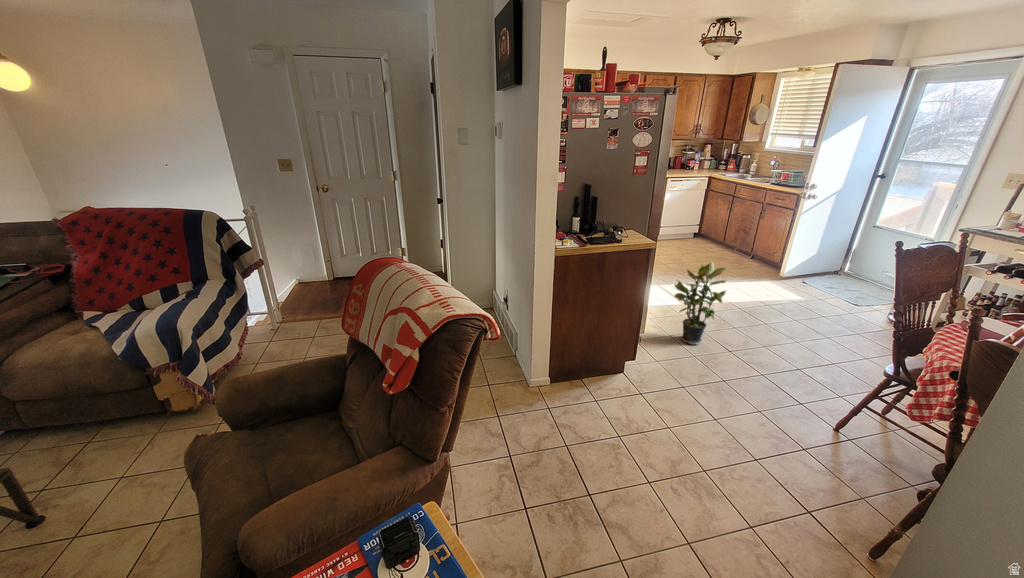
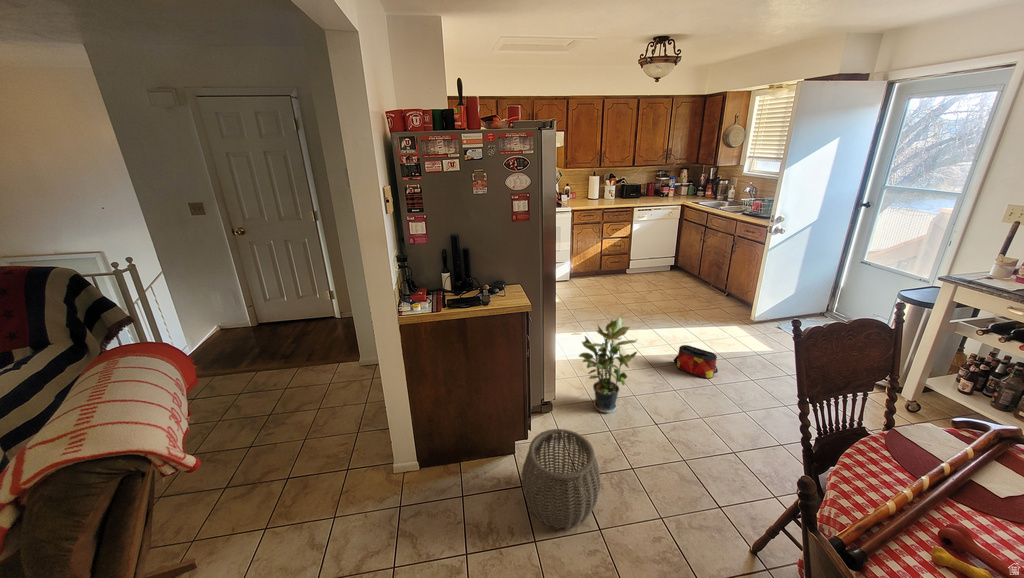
bag: none [732,293,774,320] -> present [674,345,718,379]
woven basket: none [661,345,732,419] -> present [522,429,601,529]

